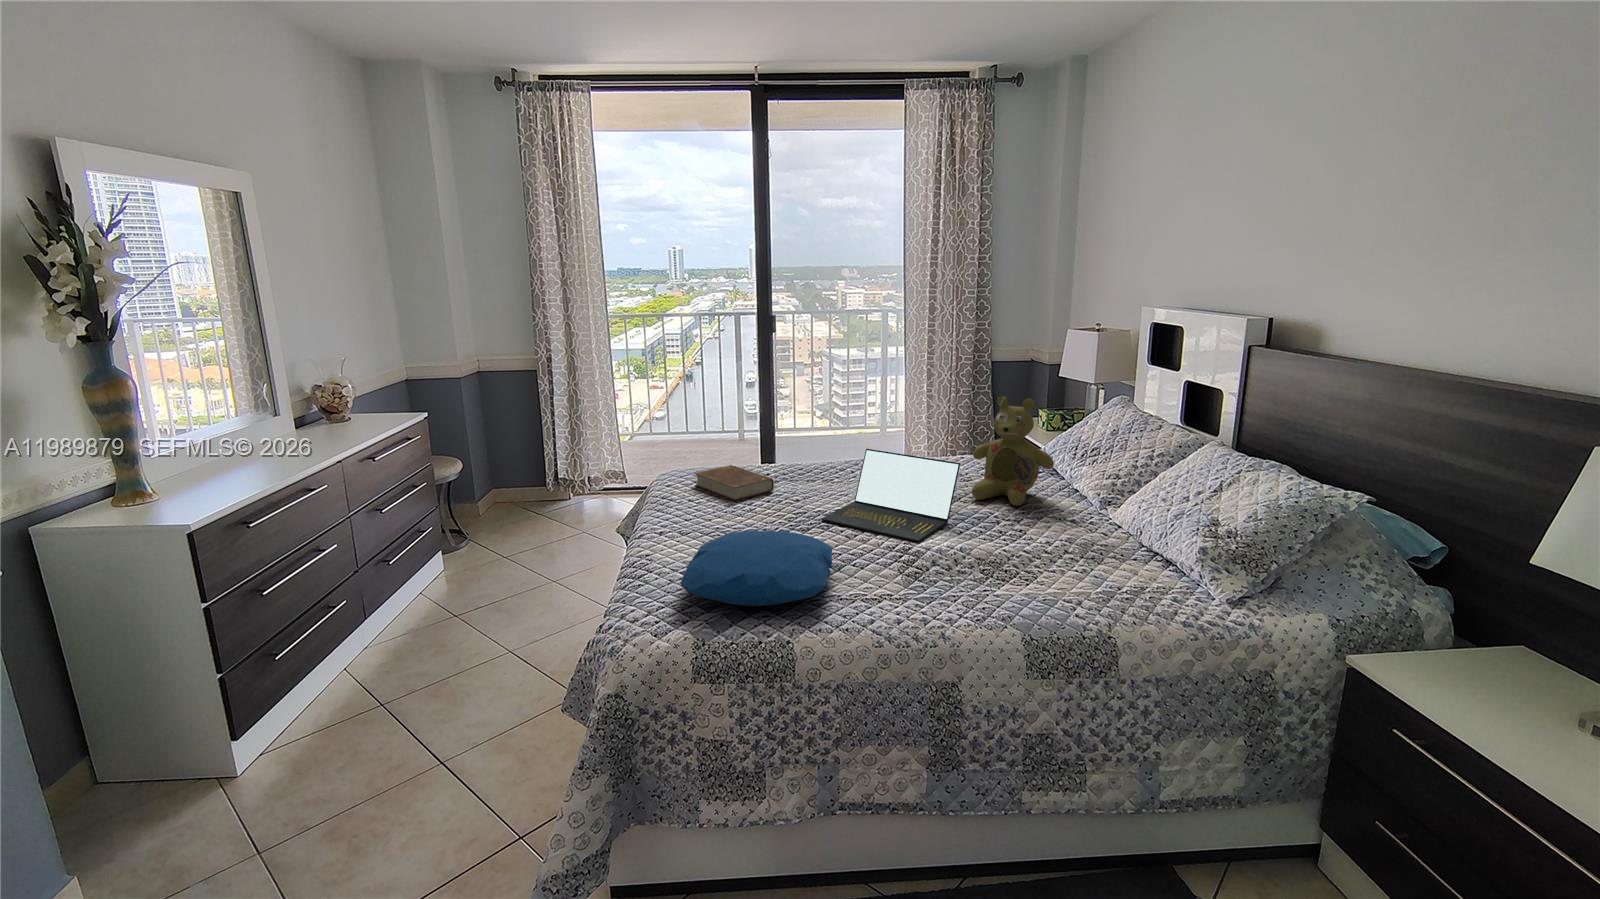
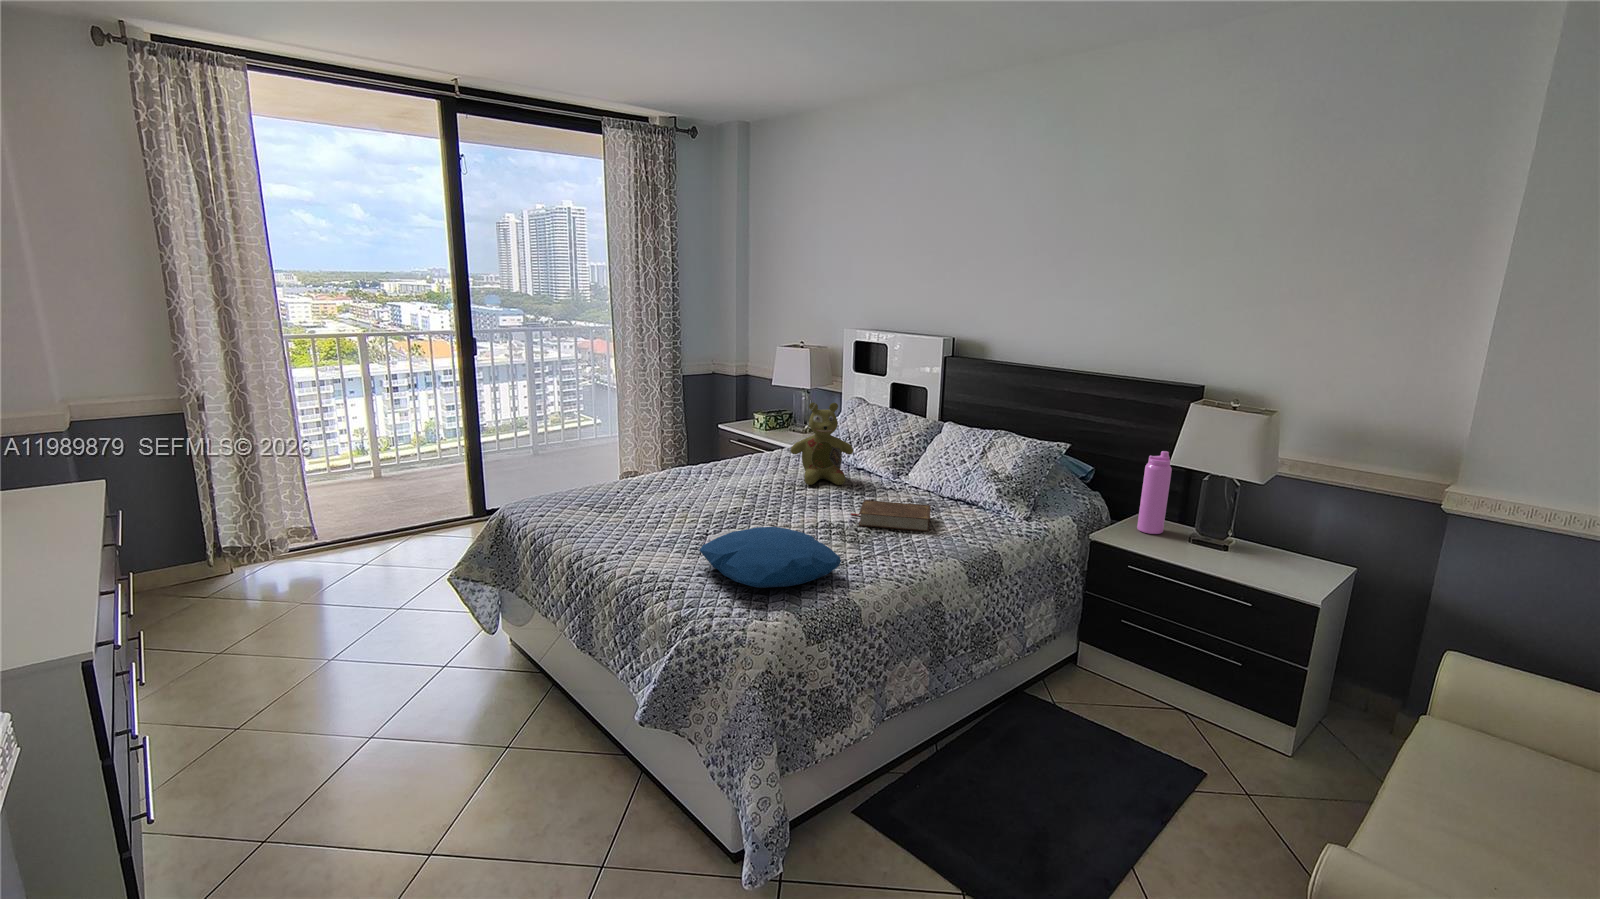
laptop: present [821,449,960,542] -> none [729,455,821,520]
book: present [694,465,774,501] -> present [851,500,931,531]
water bottle: none [1471,536,1563,696] -> present [1137,451,1172,534]

